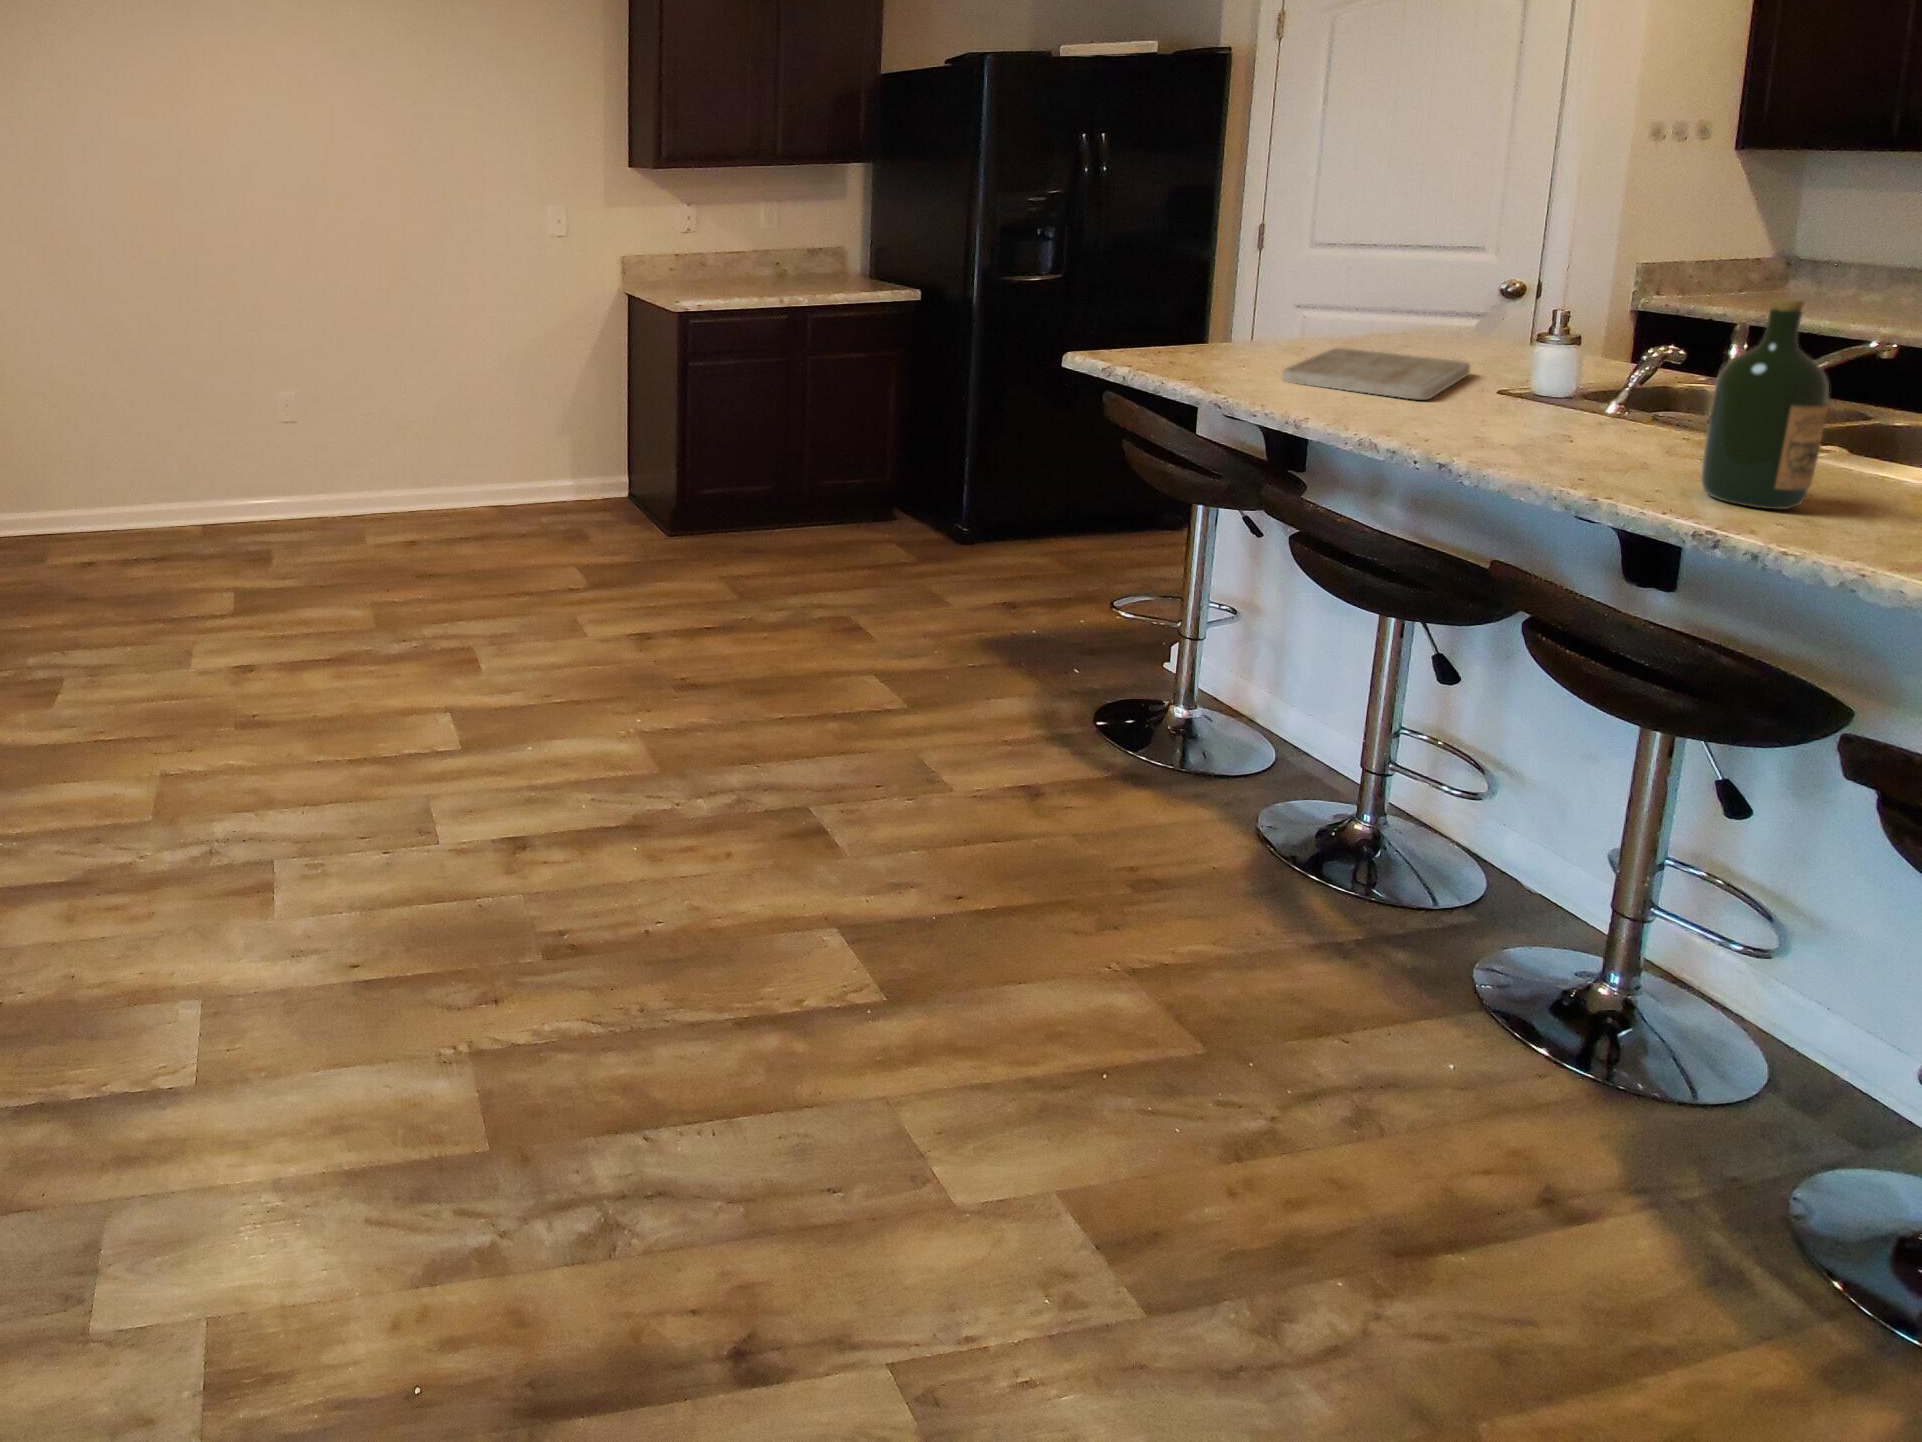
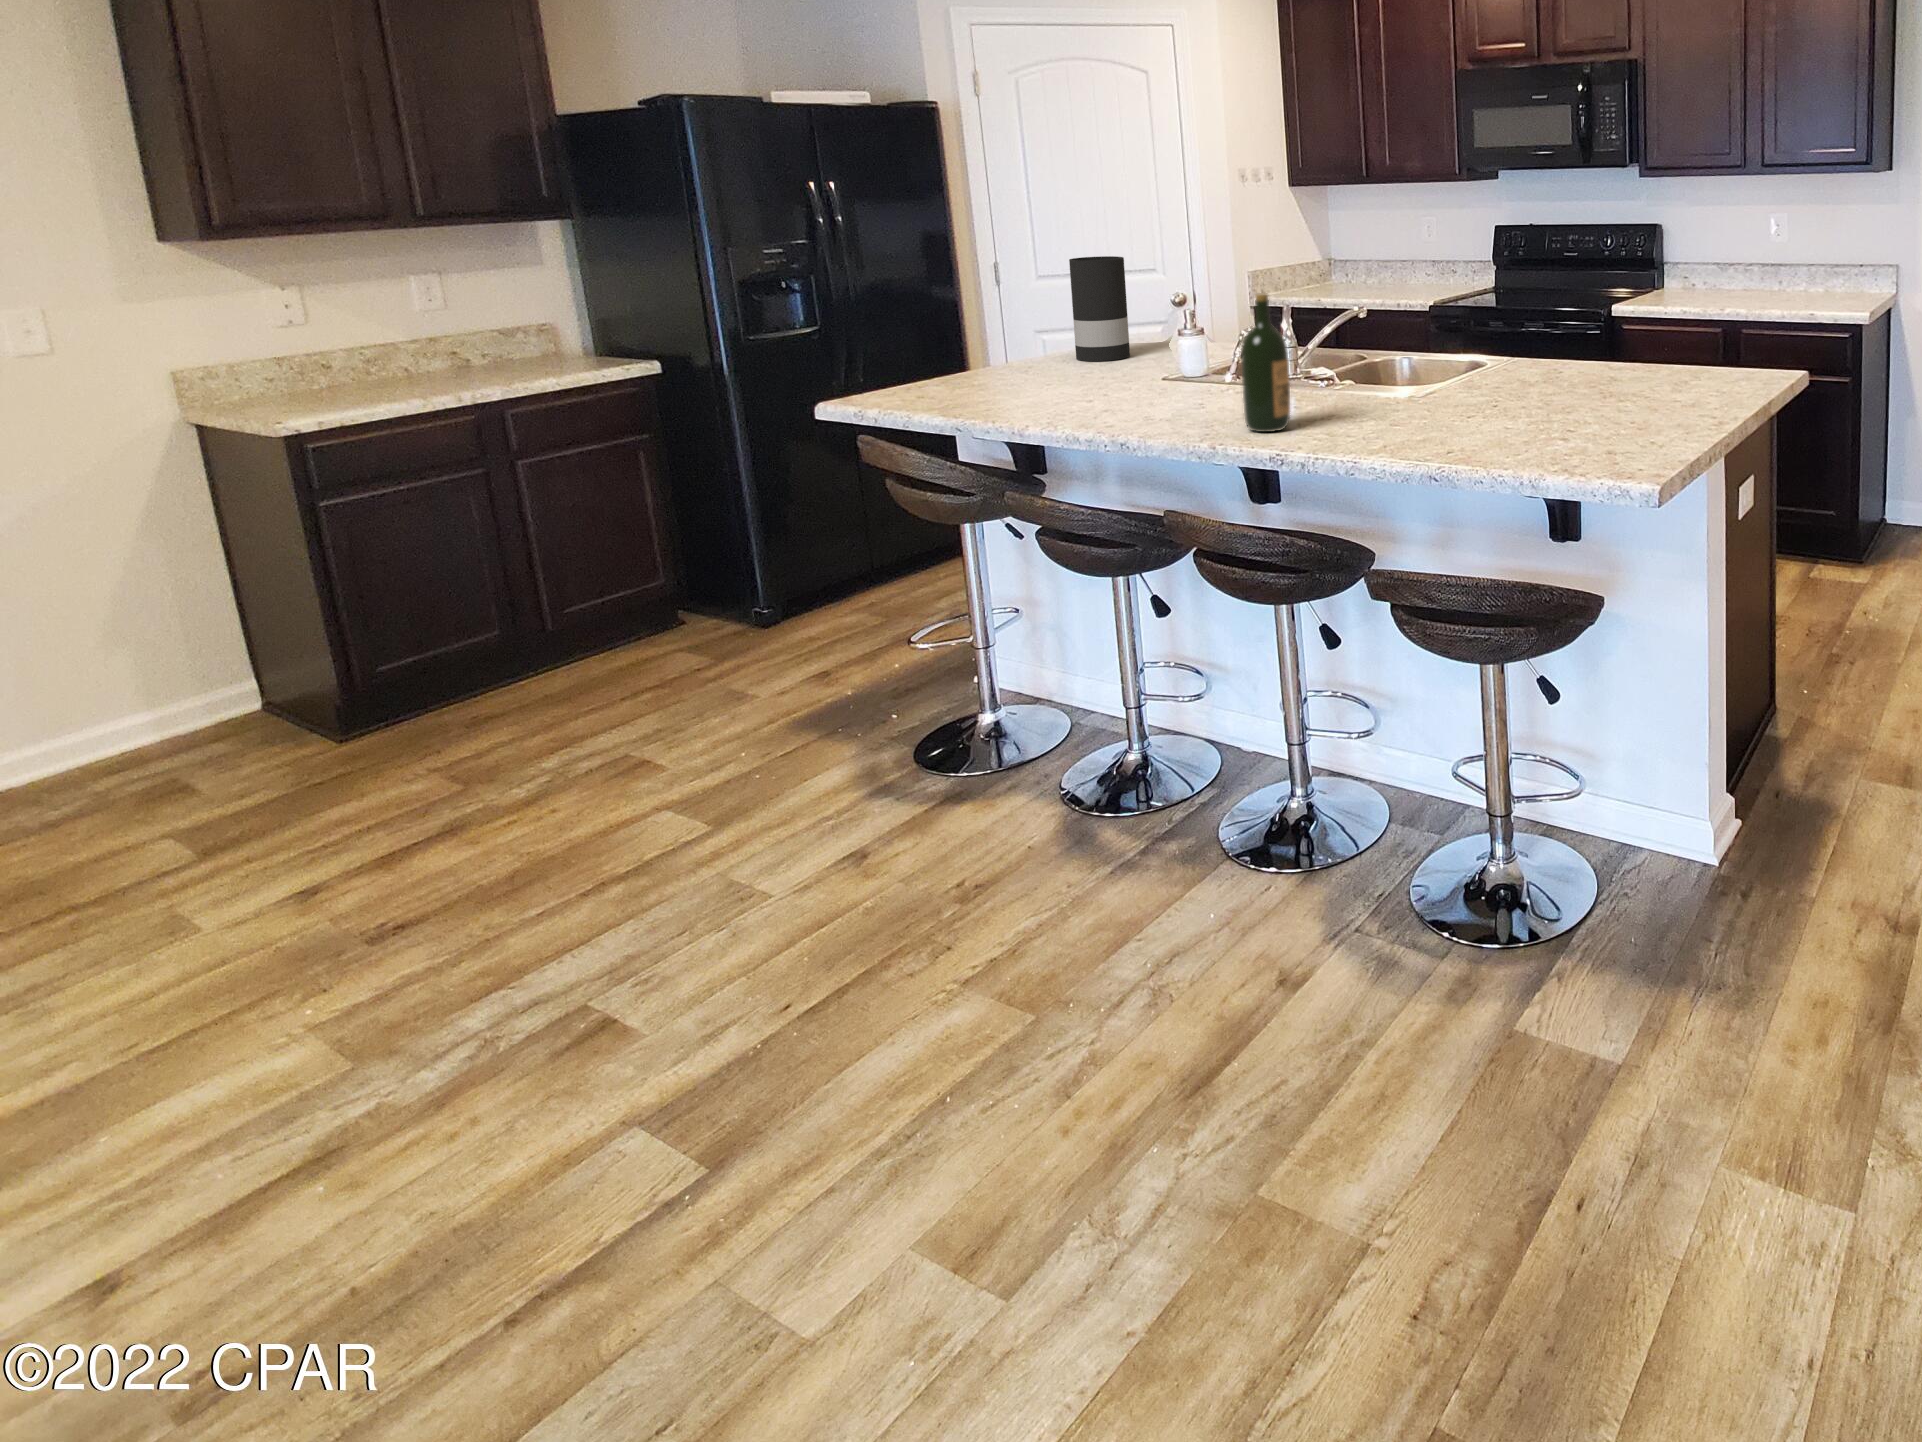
vase: none [1369,227,1471,356] -> present [1069,256,1130,361]
cutting board: present [1283,348,1470,400] -> none [1010,361,1136,400]

